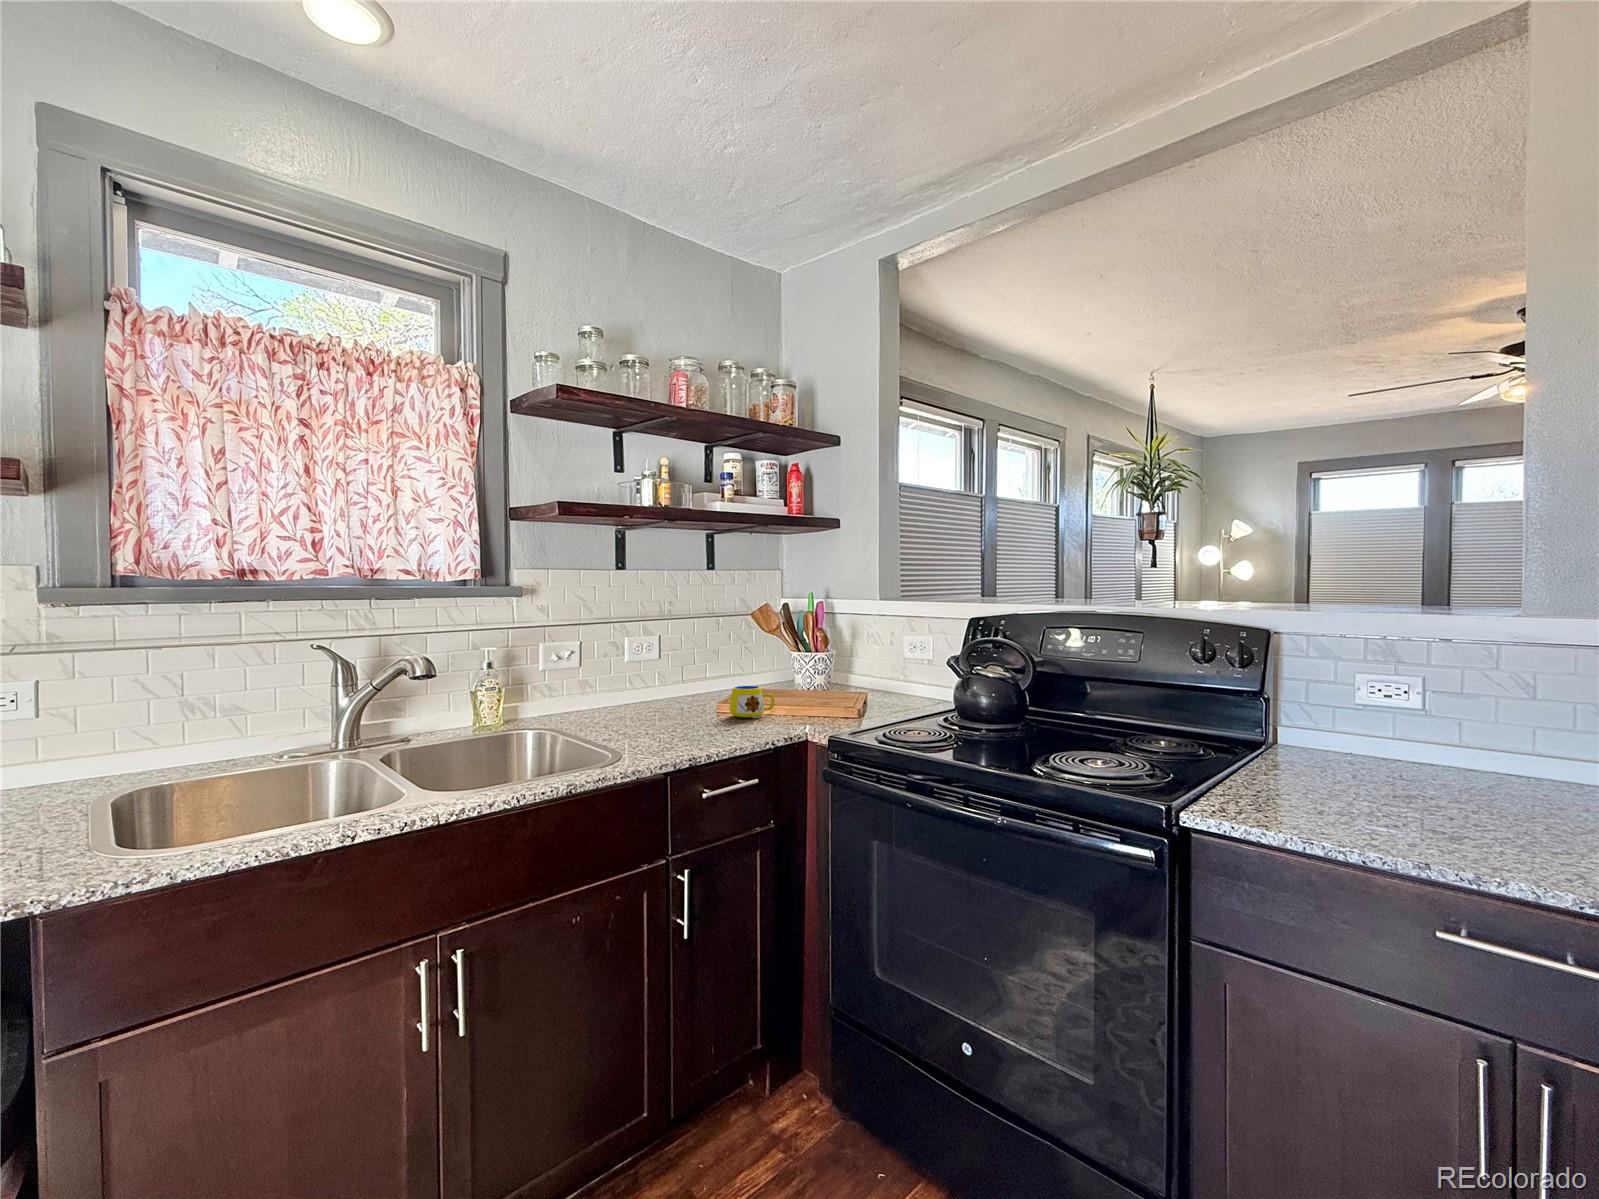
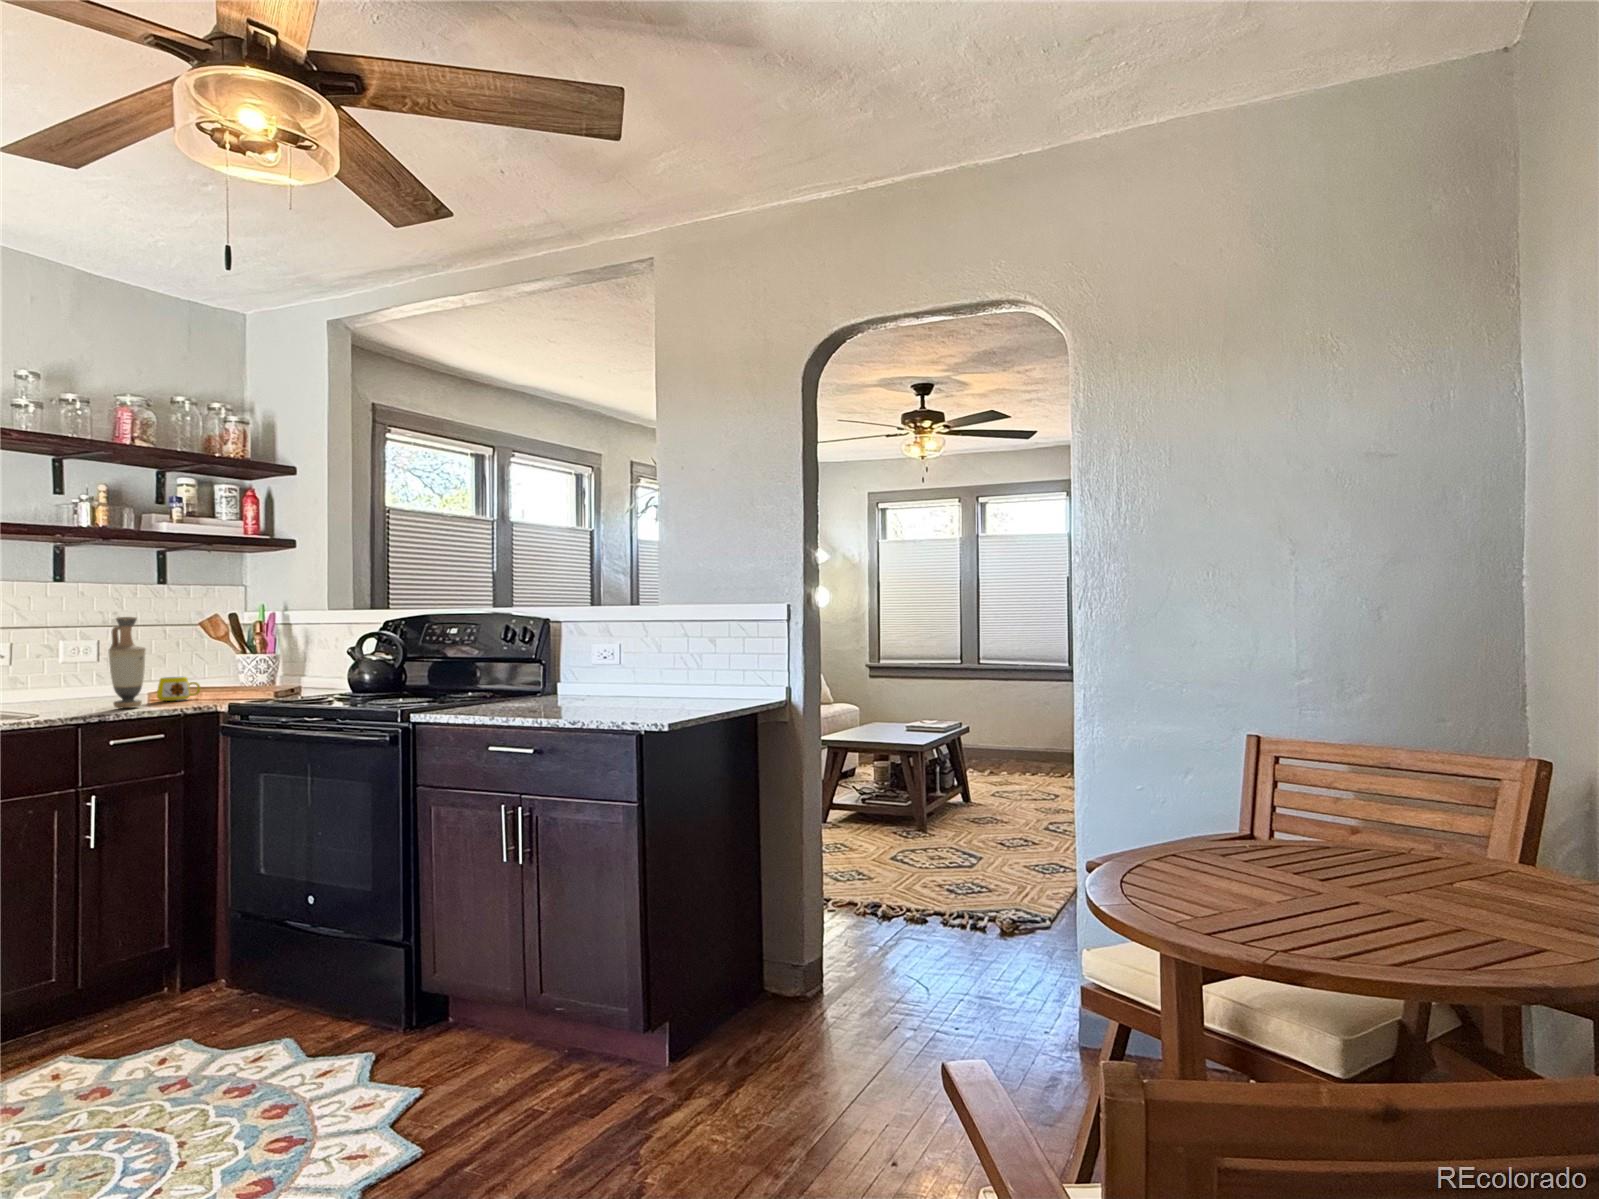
vase: none [686,615,725,732] -> present [108,617,146,709]

